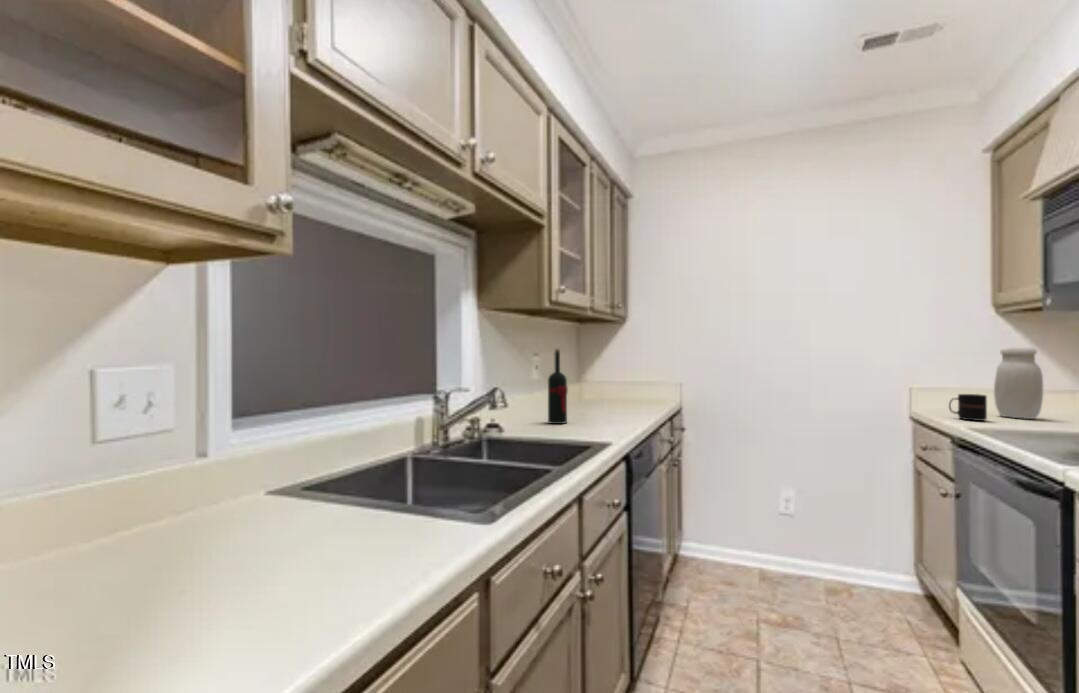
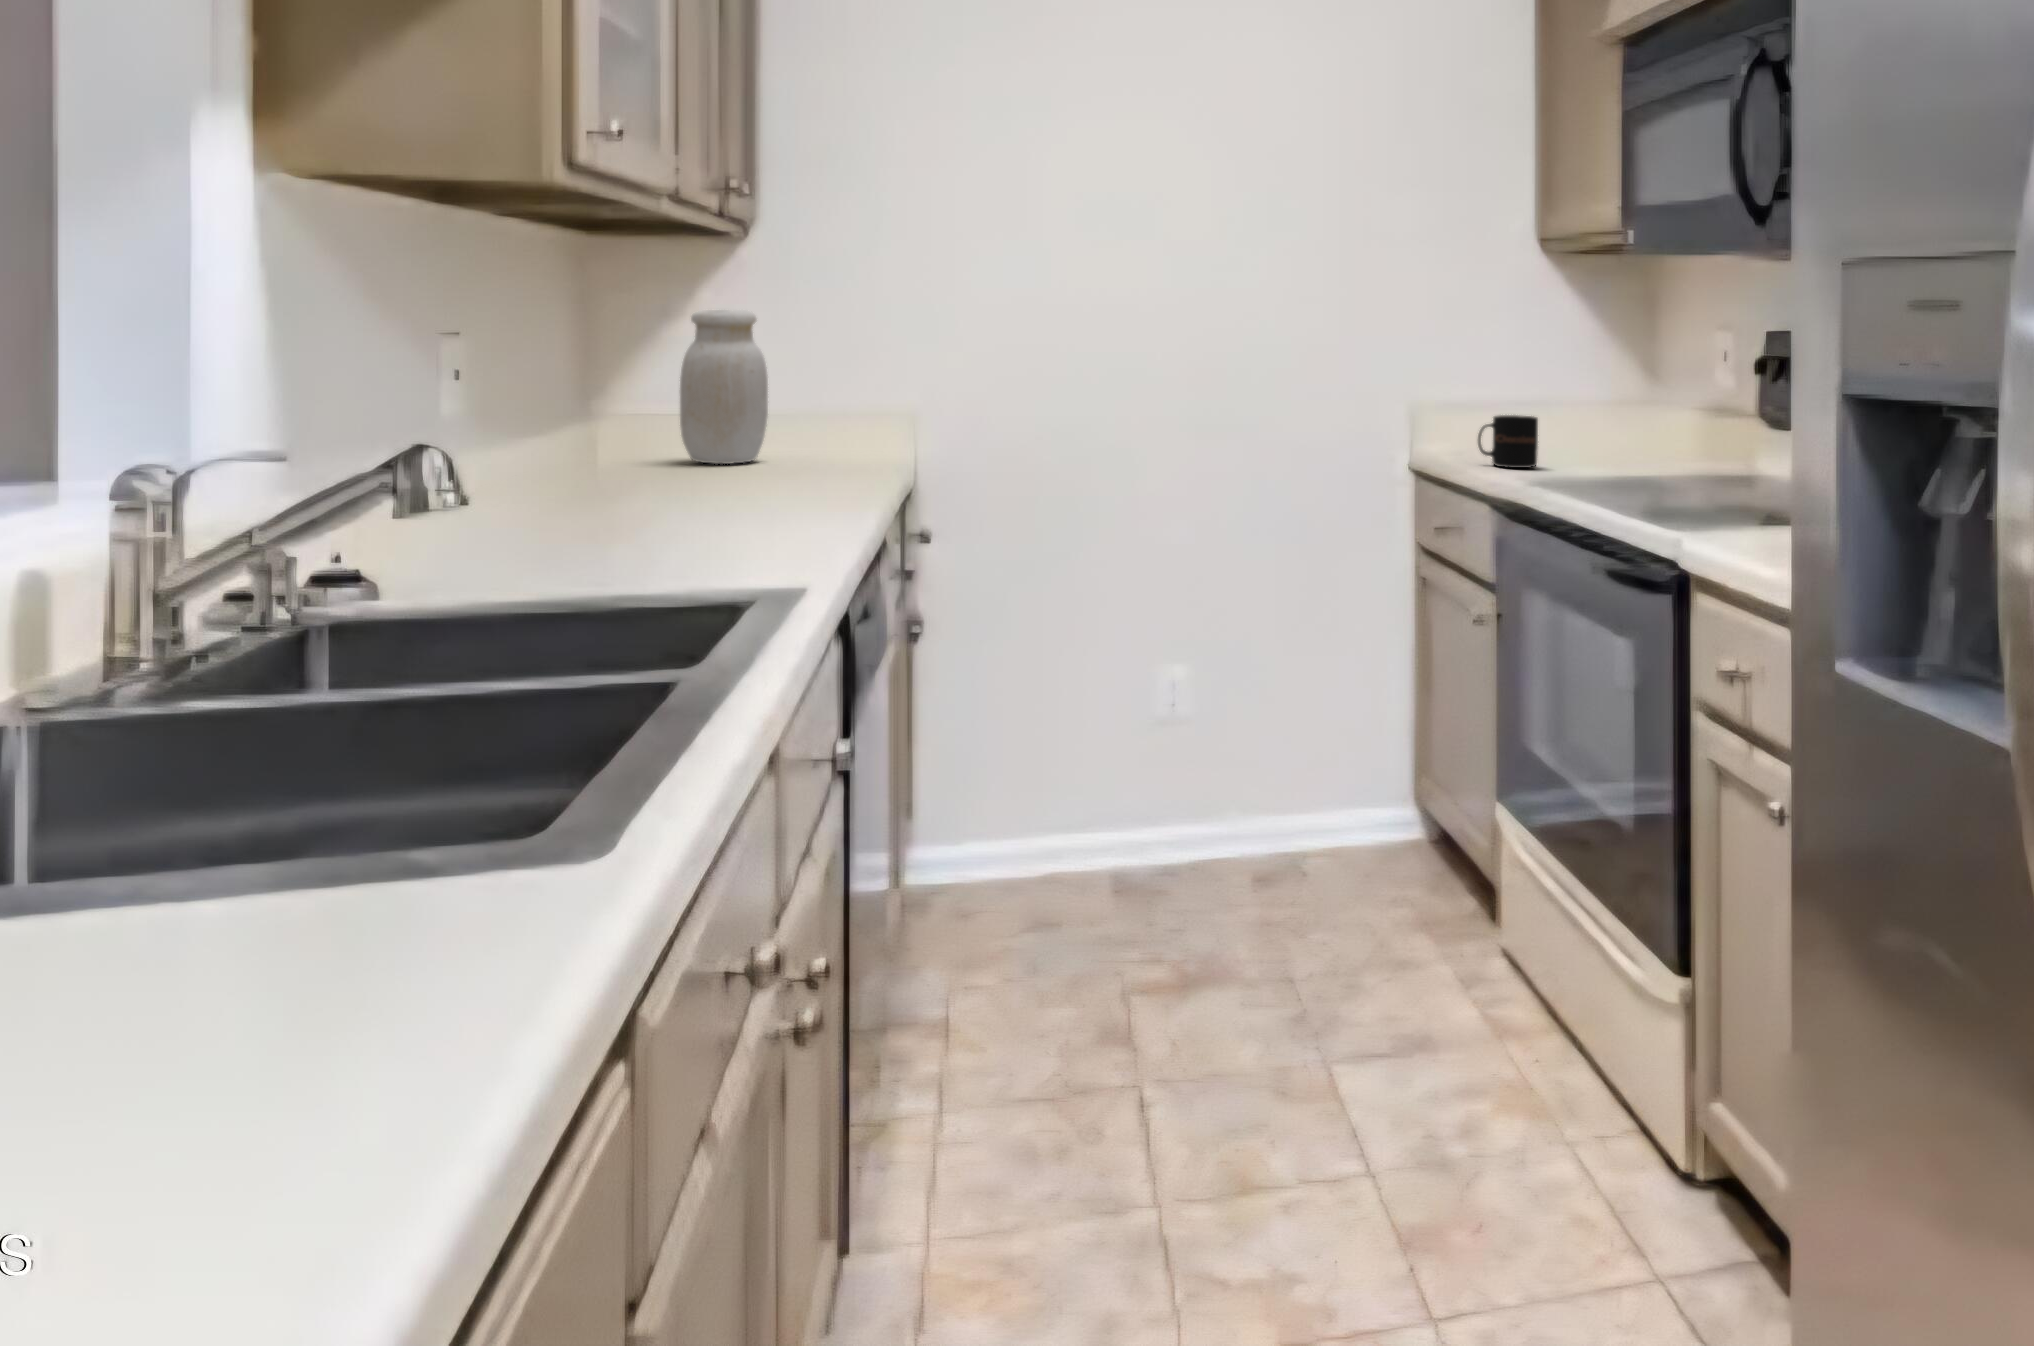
jar: present [994,348,1043,419] -> present [680,310,768,464]
wine bottle: present [548,349,568,424] -> none [535,313,607,545]

